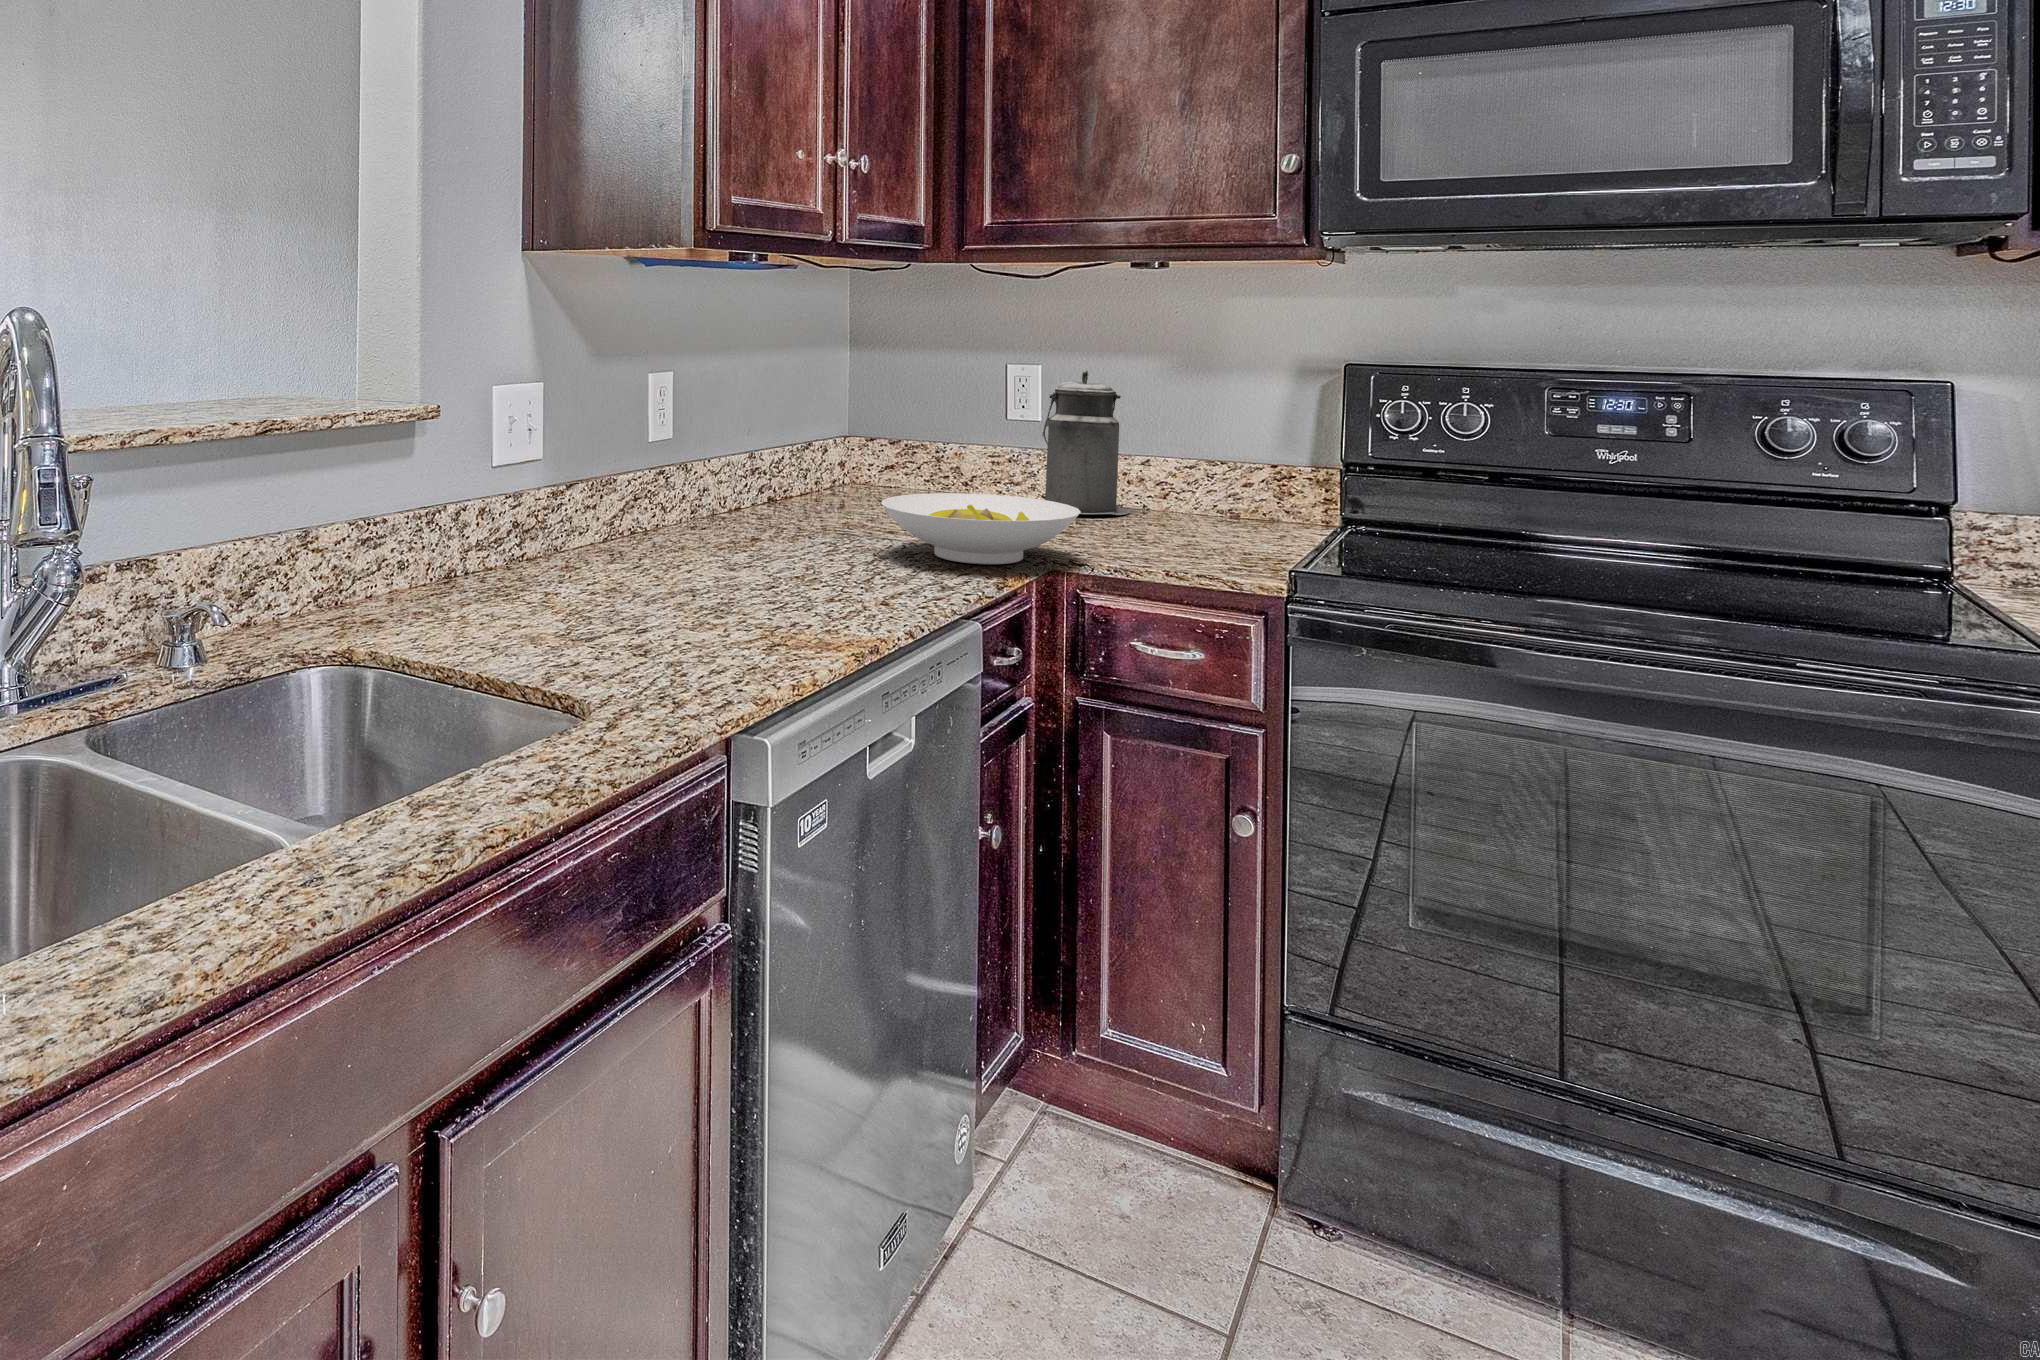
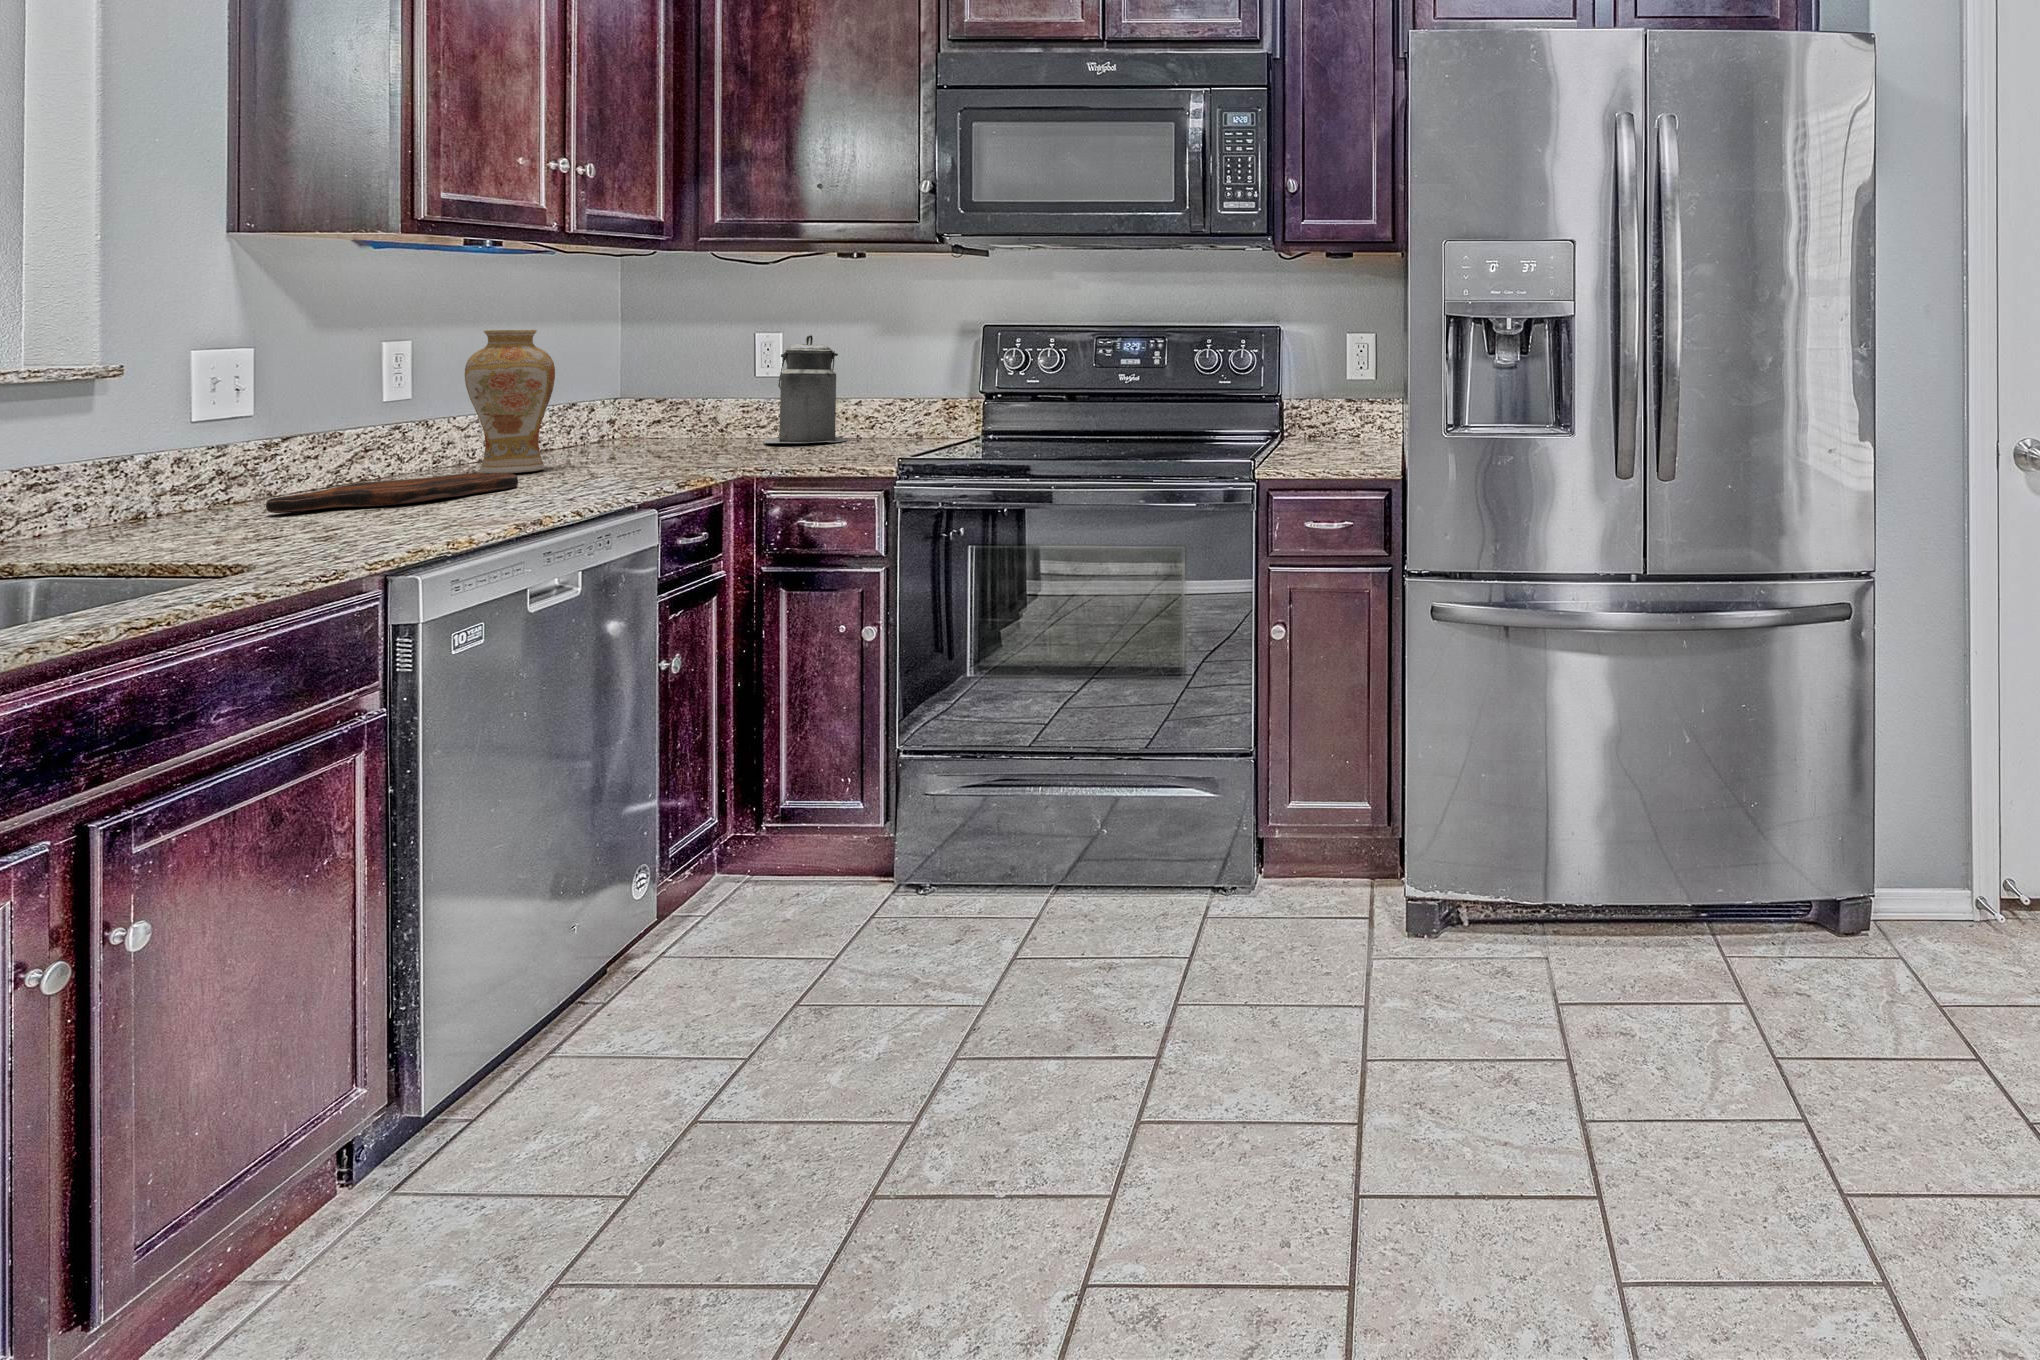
vase: none [724,362,814,535] -> present [465,330,555,473]
bowl: present [882,493,1081,564] -> none [604,427,768,475]
cutting board: none [557,539,792,583] -> present [266,473,518,513]

